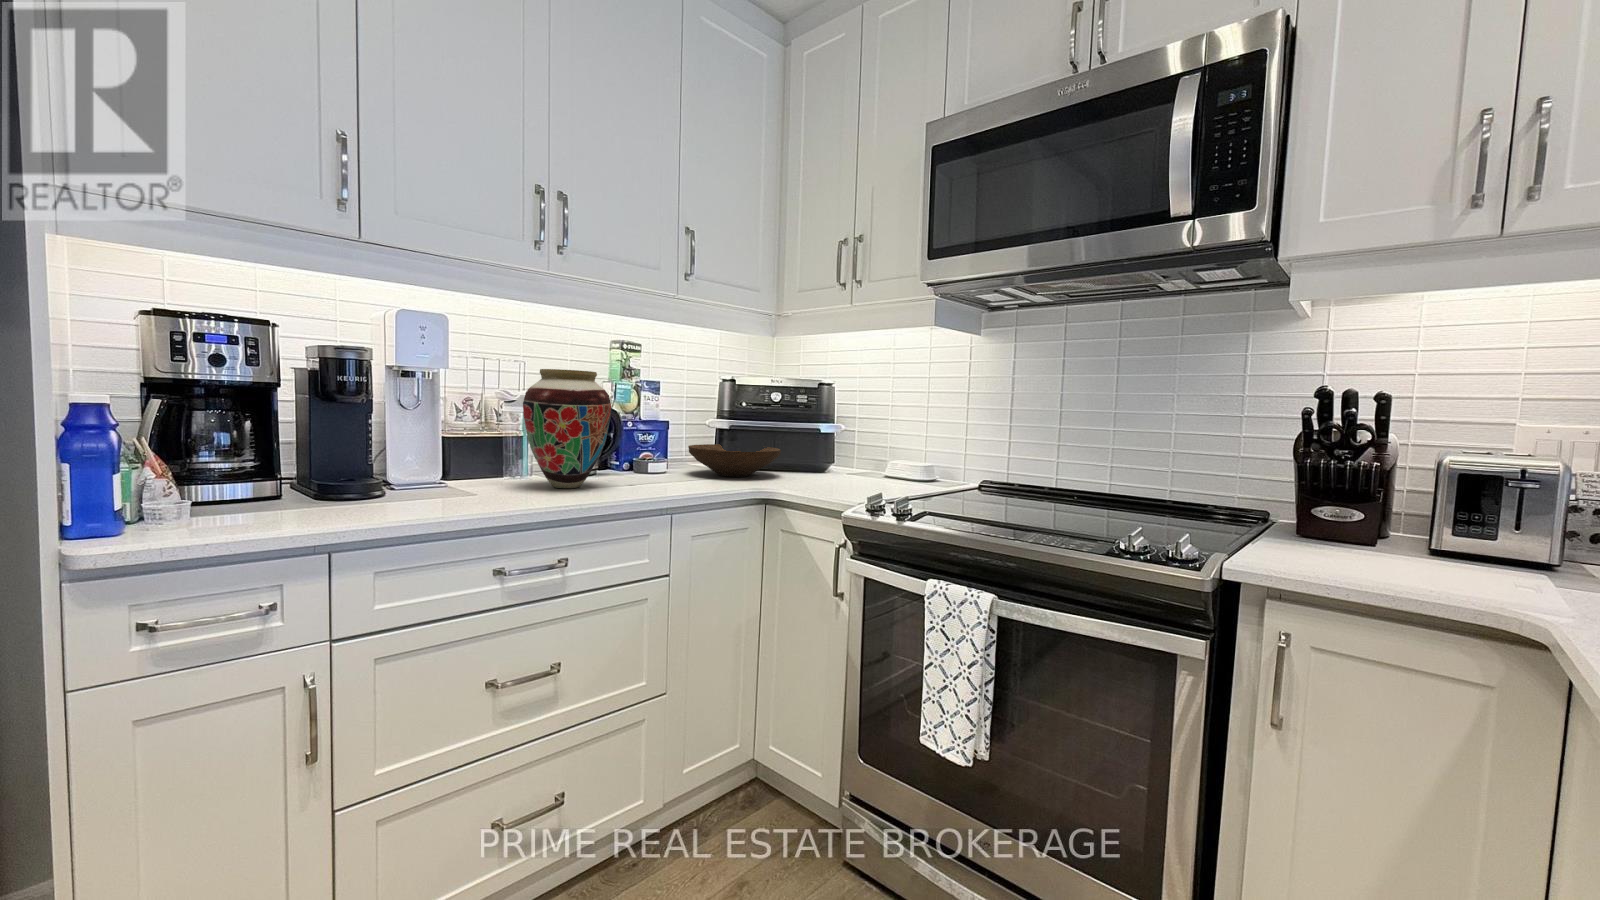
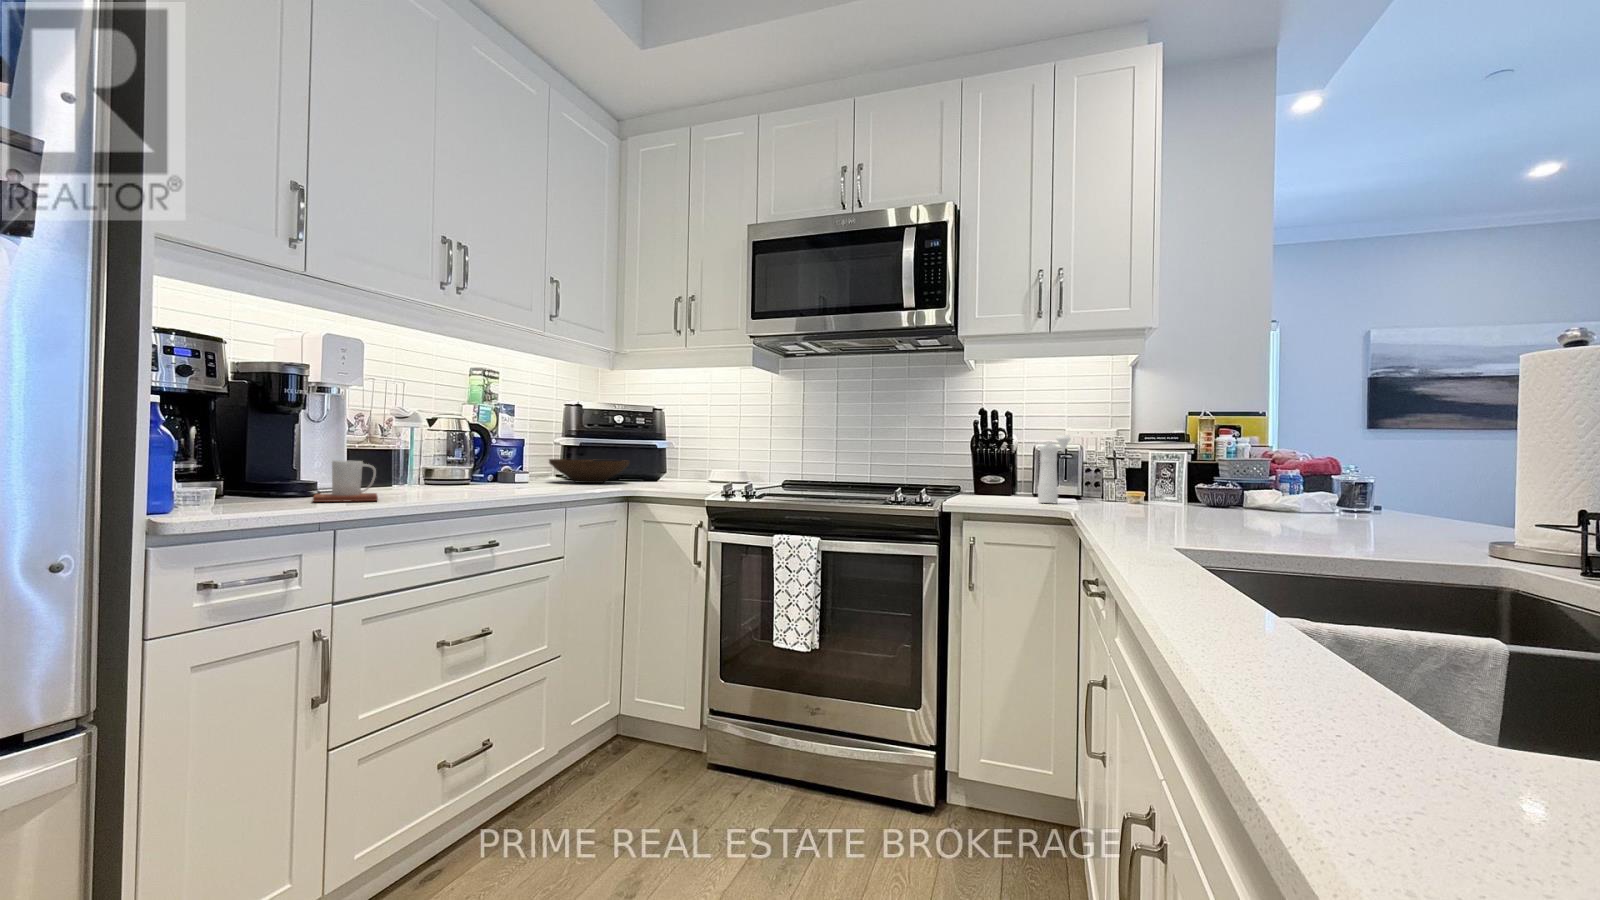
vase: present [523,369,612,488] -> none [430,388,509,489]
pepper mill: none [1439,446,1536,586] -> present [1038,435,1071,503]
mug: none [324,463,419,516] -> present [313,460,378,502]

